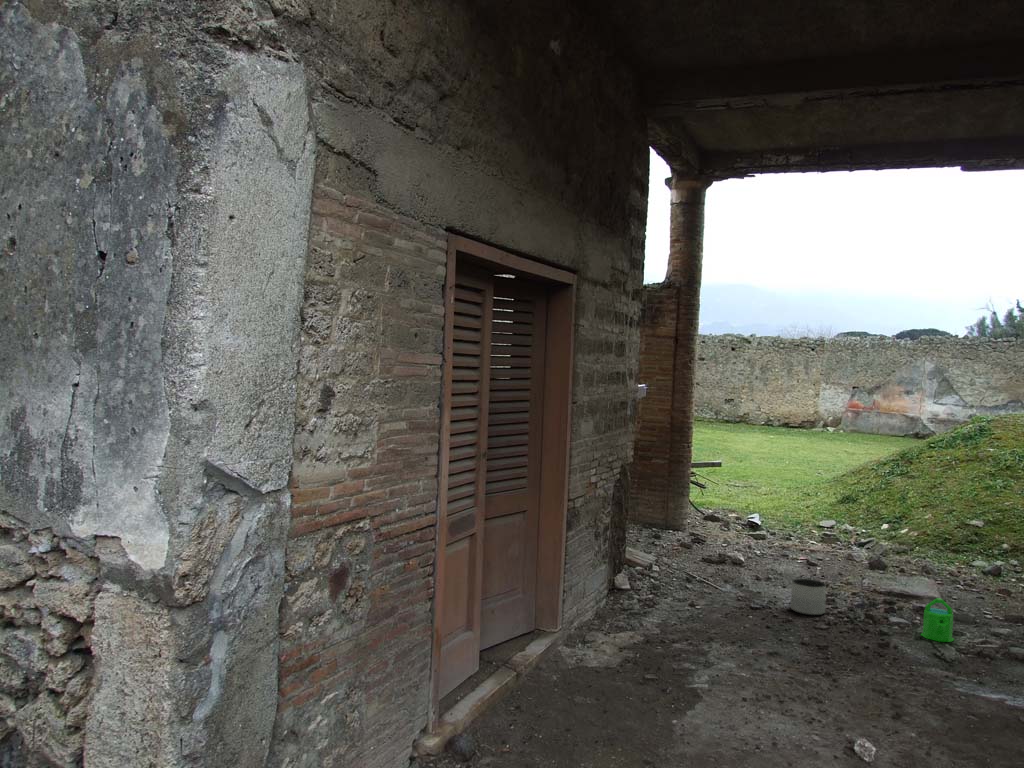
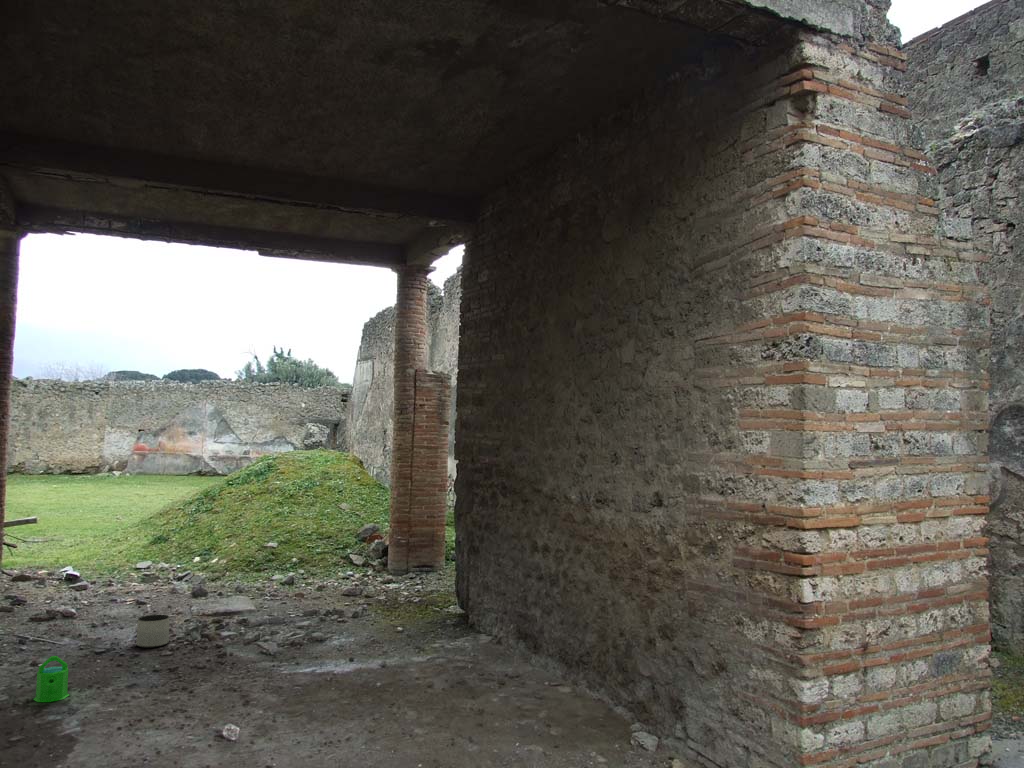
watering can: present [921,598,954,642] -> present [33,656,69,702]

